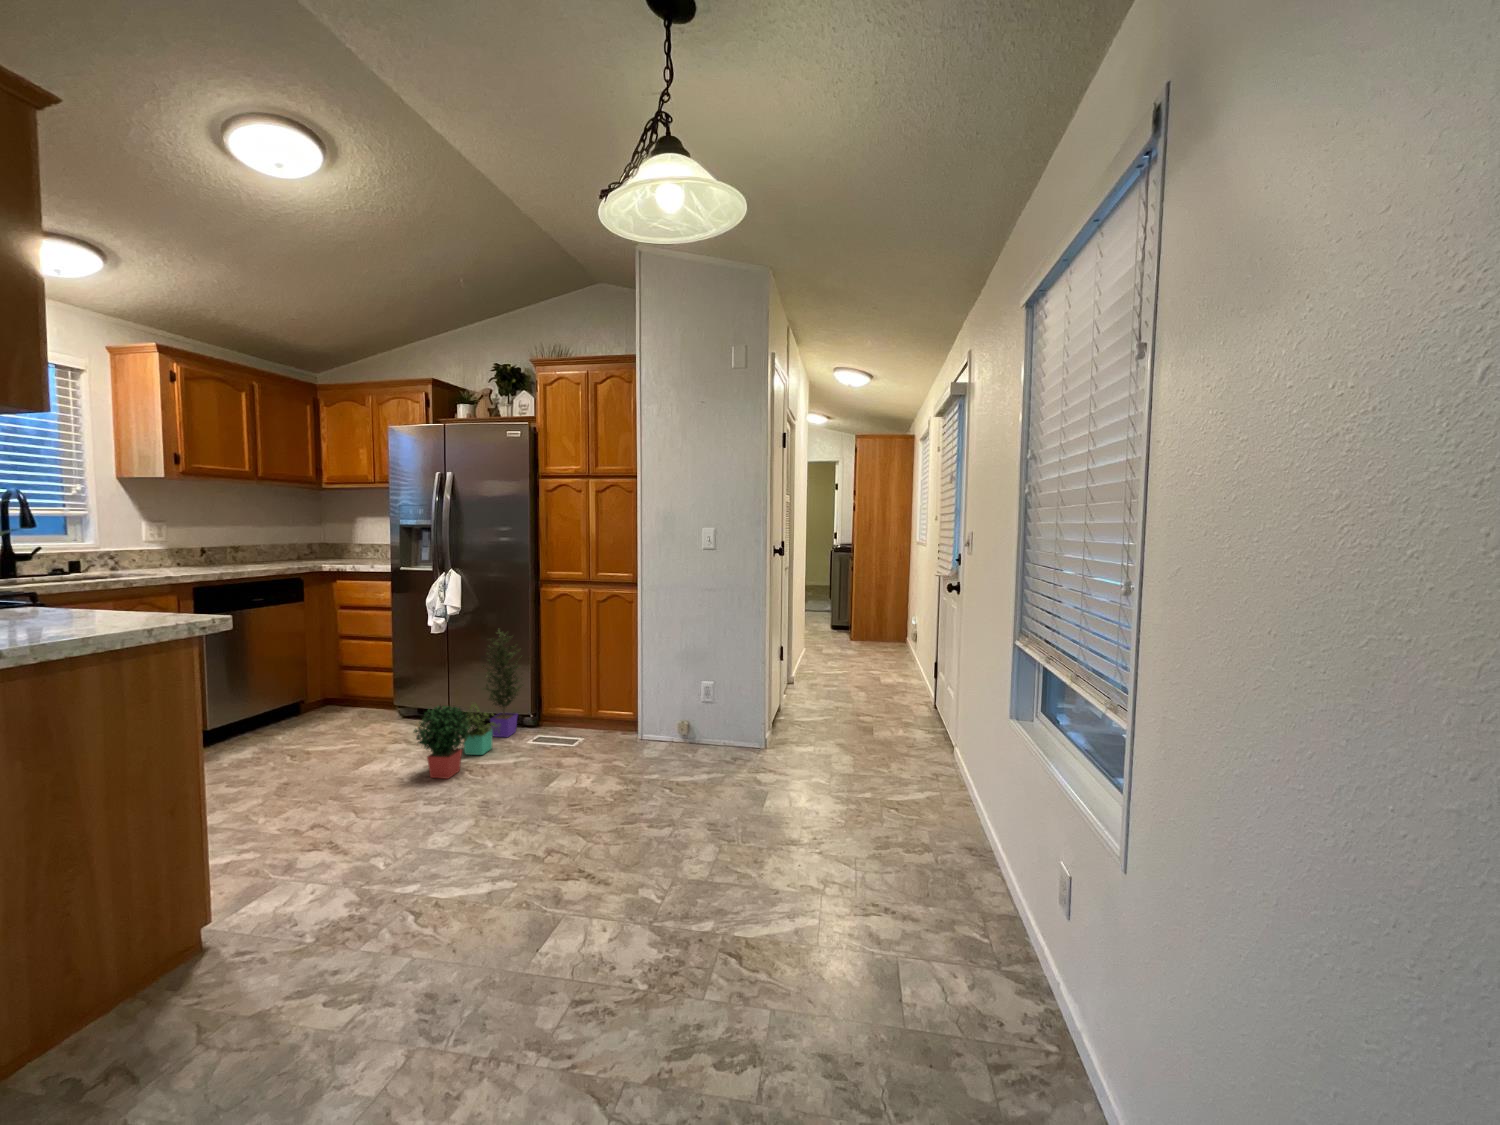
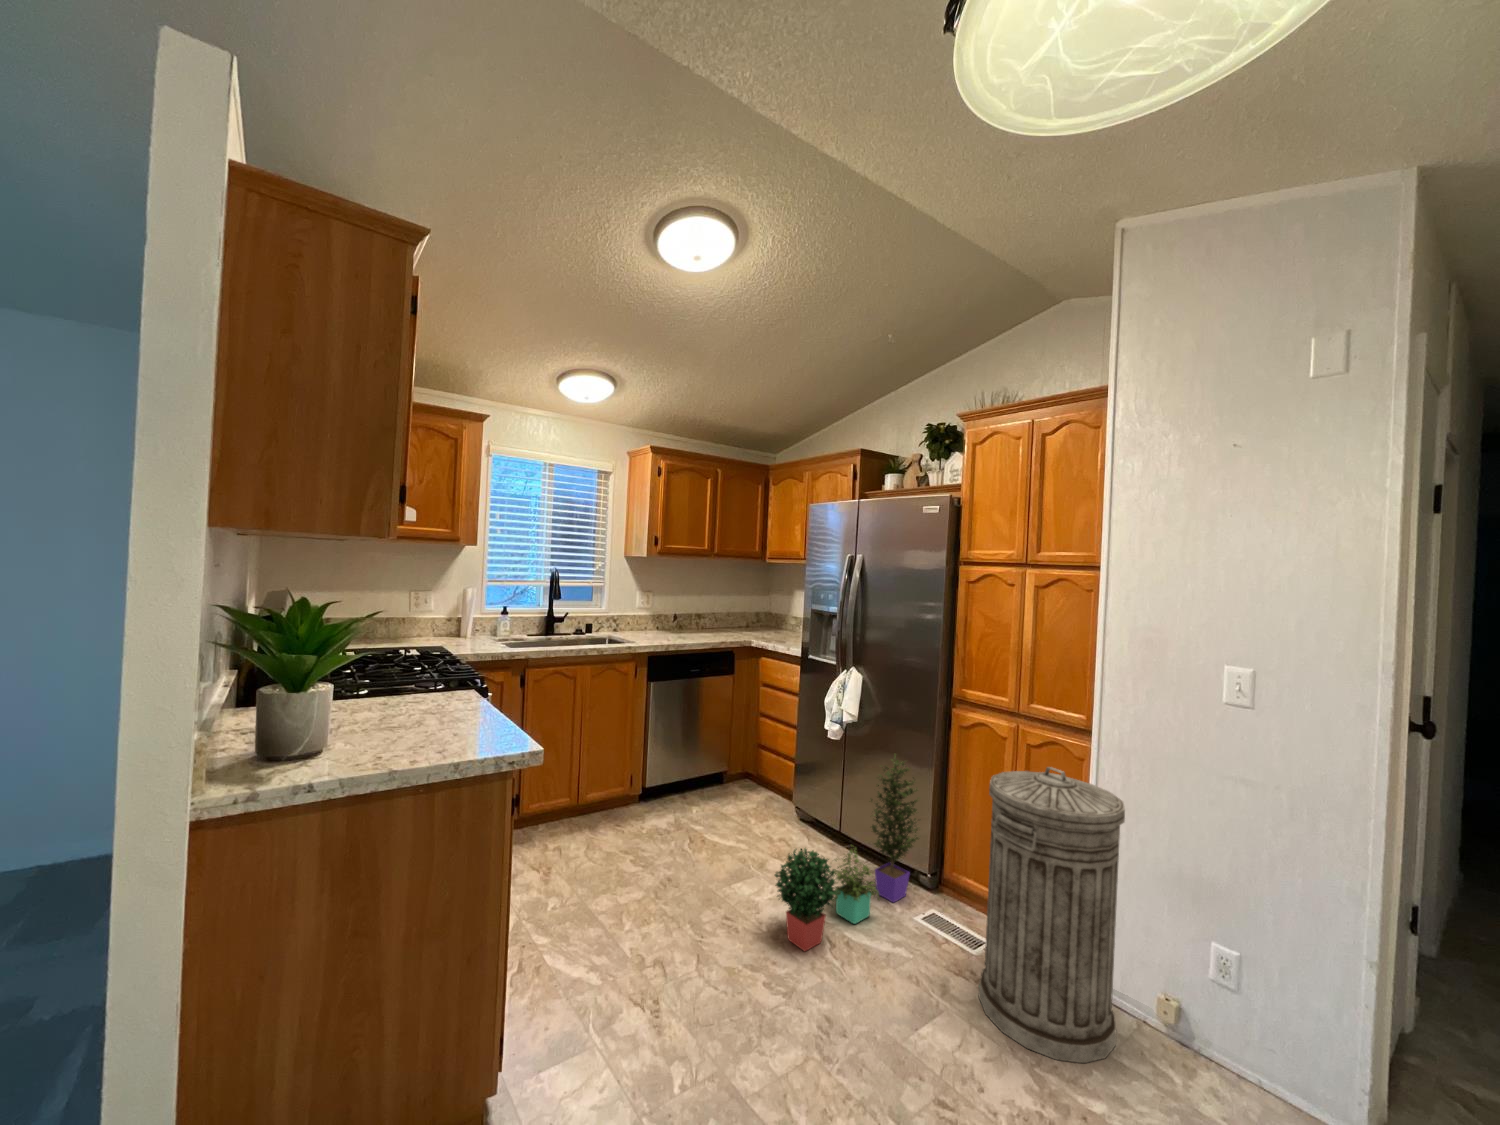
trash can: none [579,602,658,768] -> present [979,767,1125,1063]

